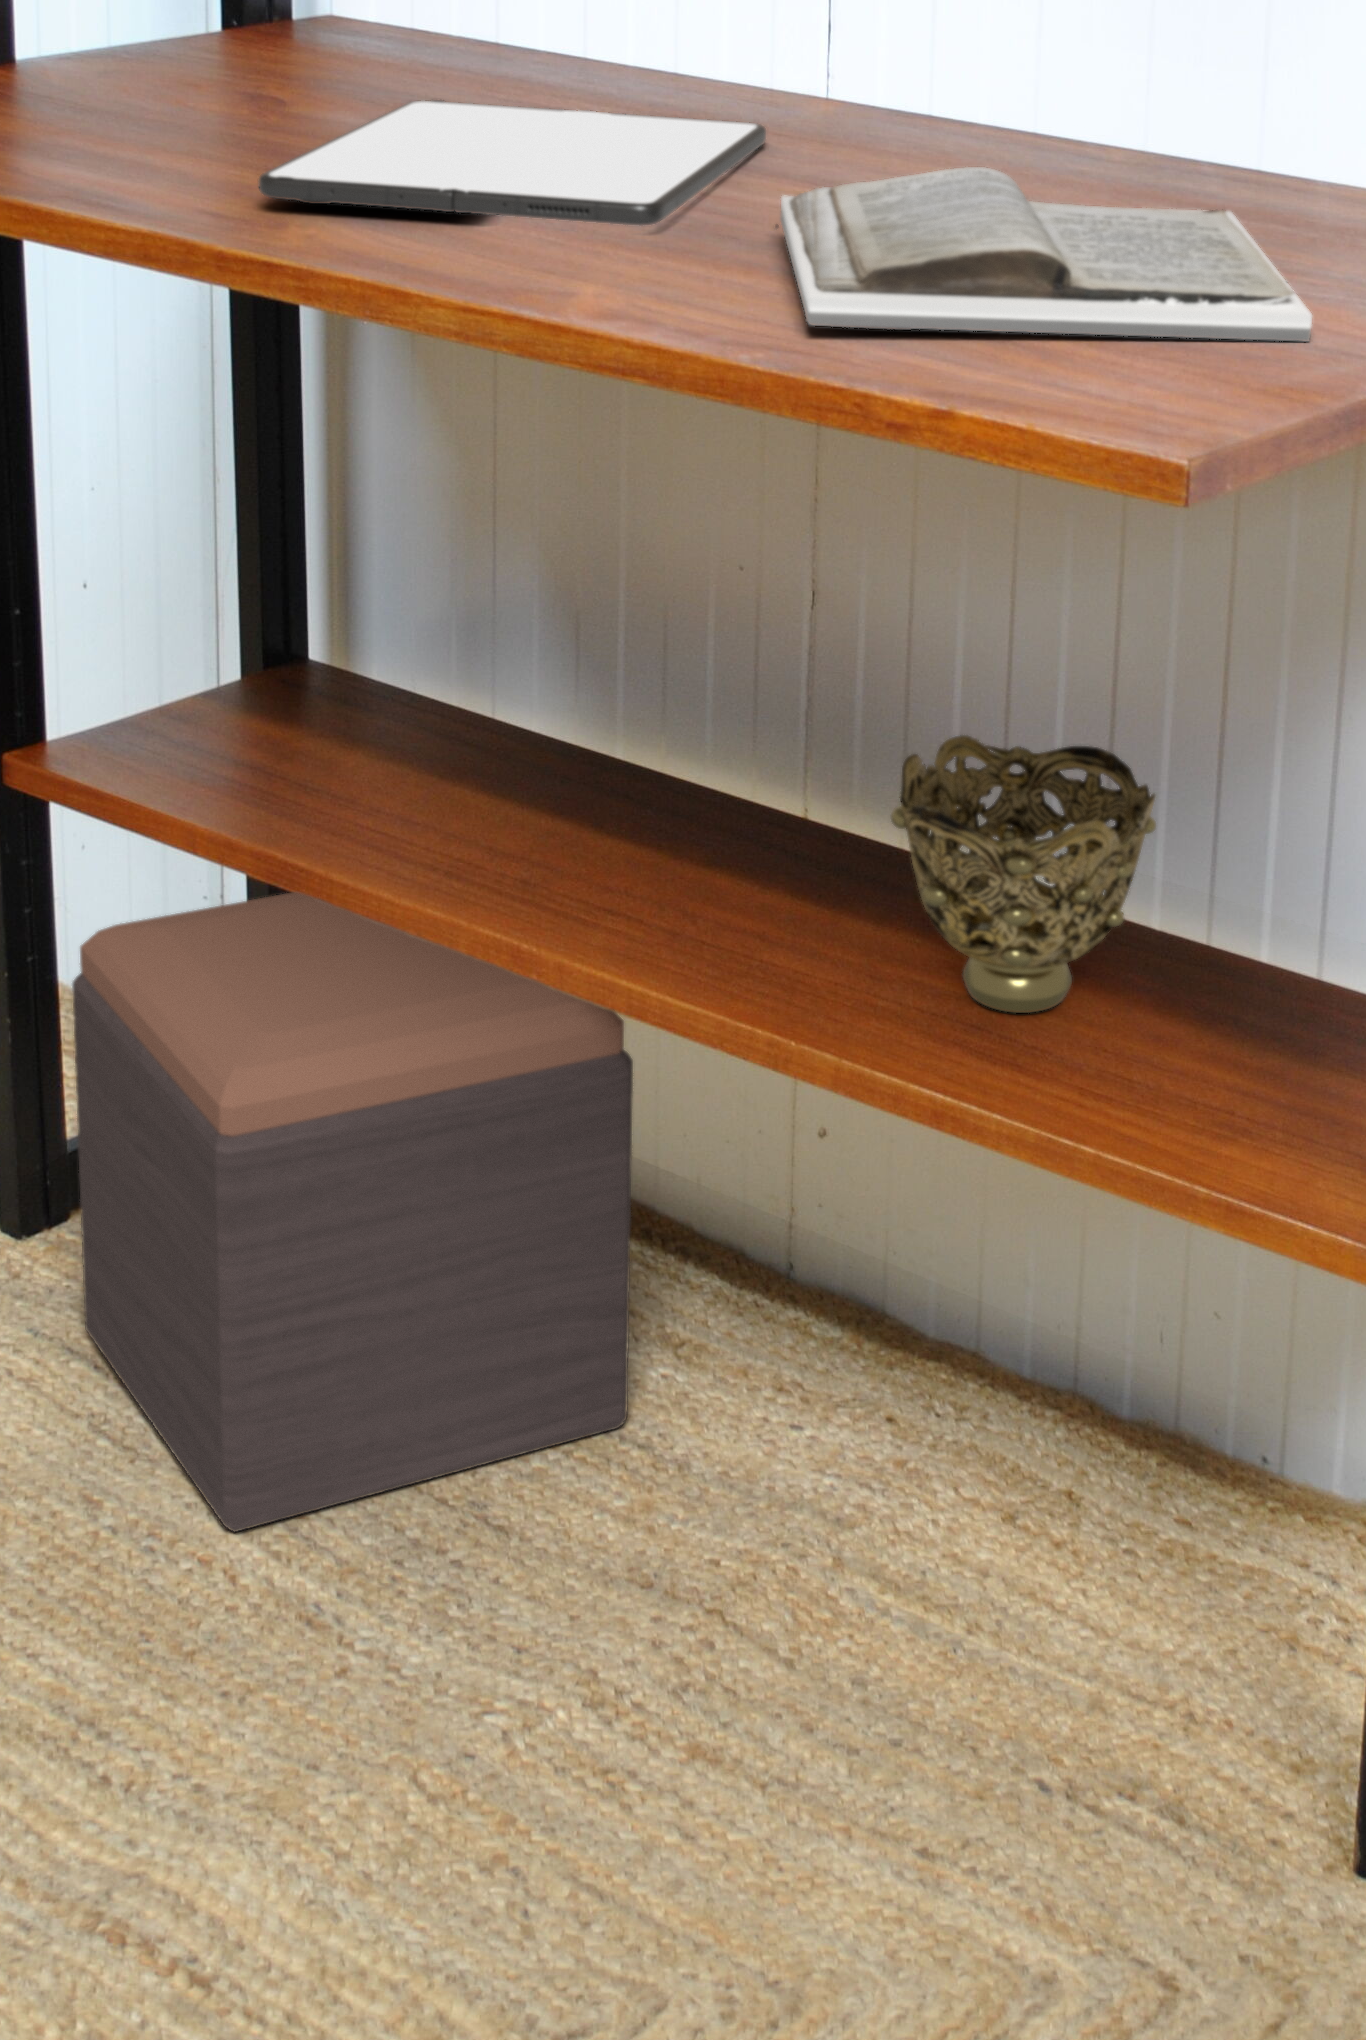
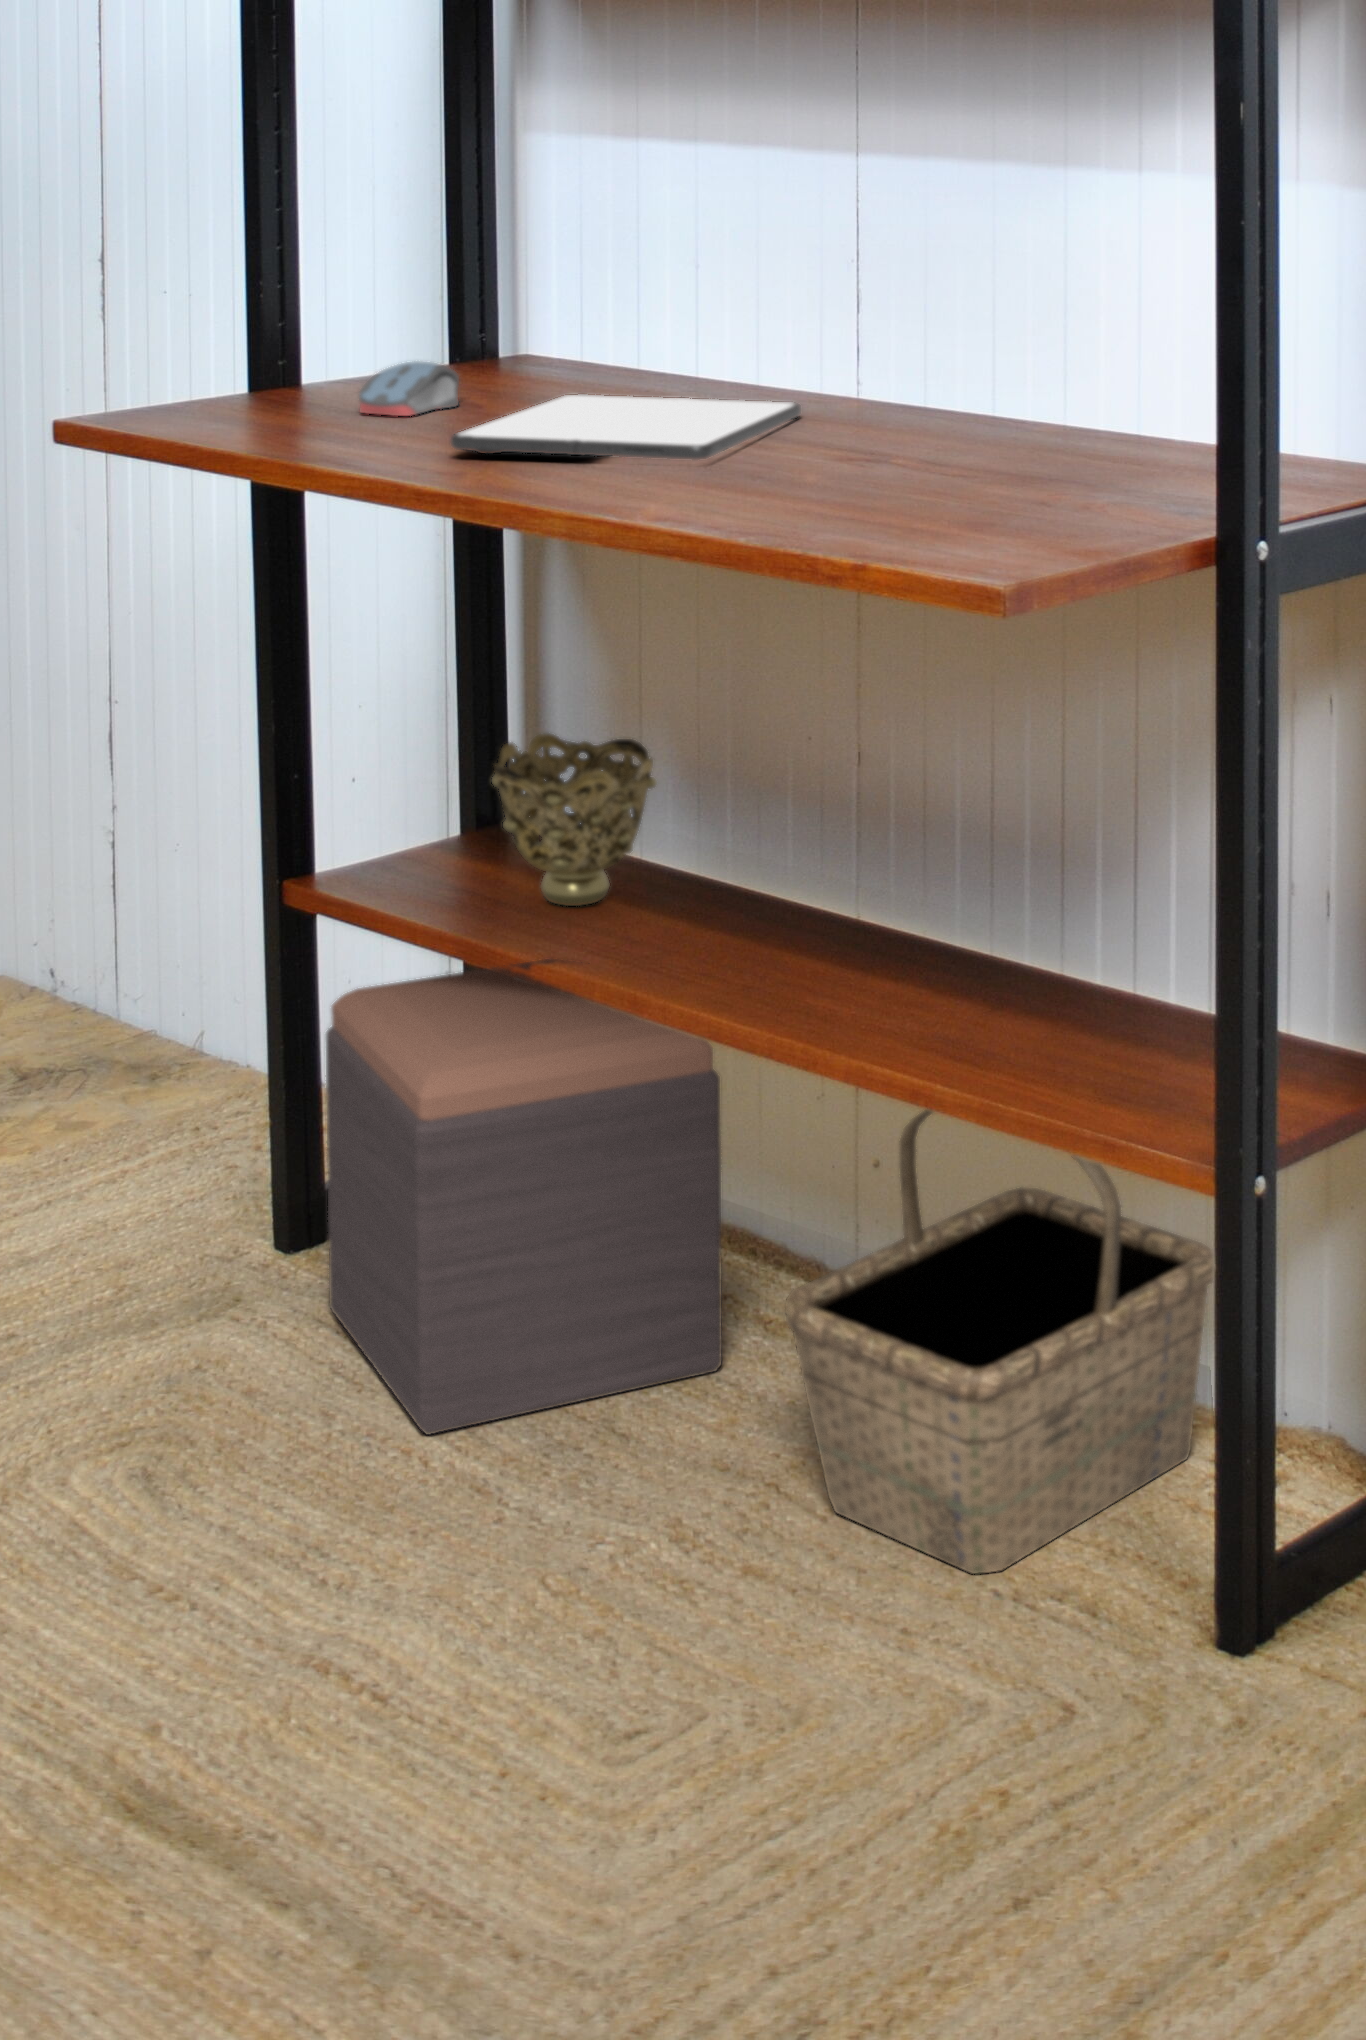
computer mouse: none [102,43,251,128] -> present [359,361,459,416]
book: present [776,167,1312,341] -> none [782,414,1110,511]
decorative bowl: present [891,735,1156,1013] -> present [492,734,656,906]
basket: none [745,1117,1325,1759] -> present [785,1110,1213,1574]

